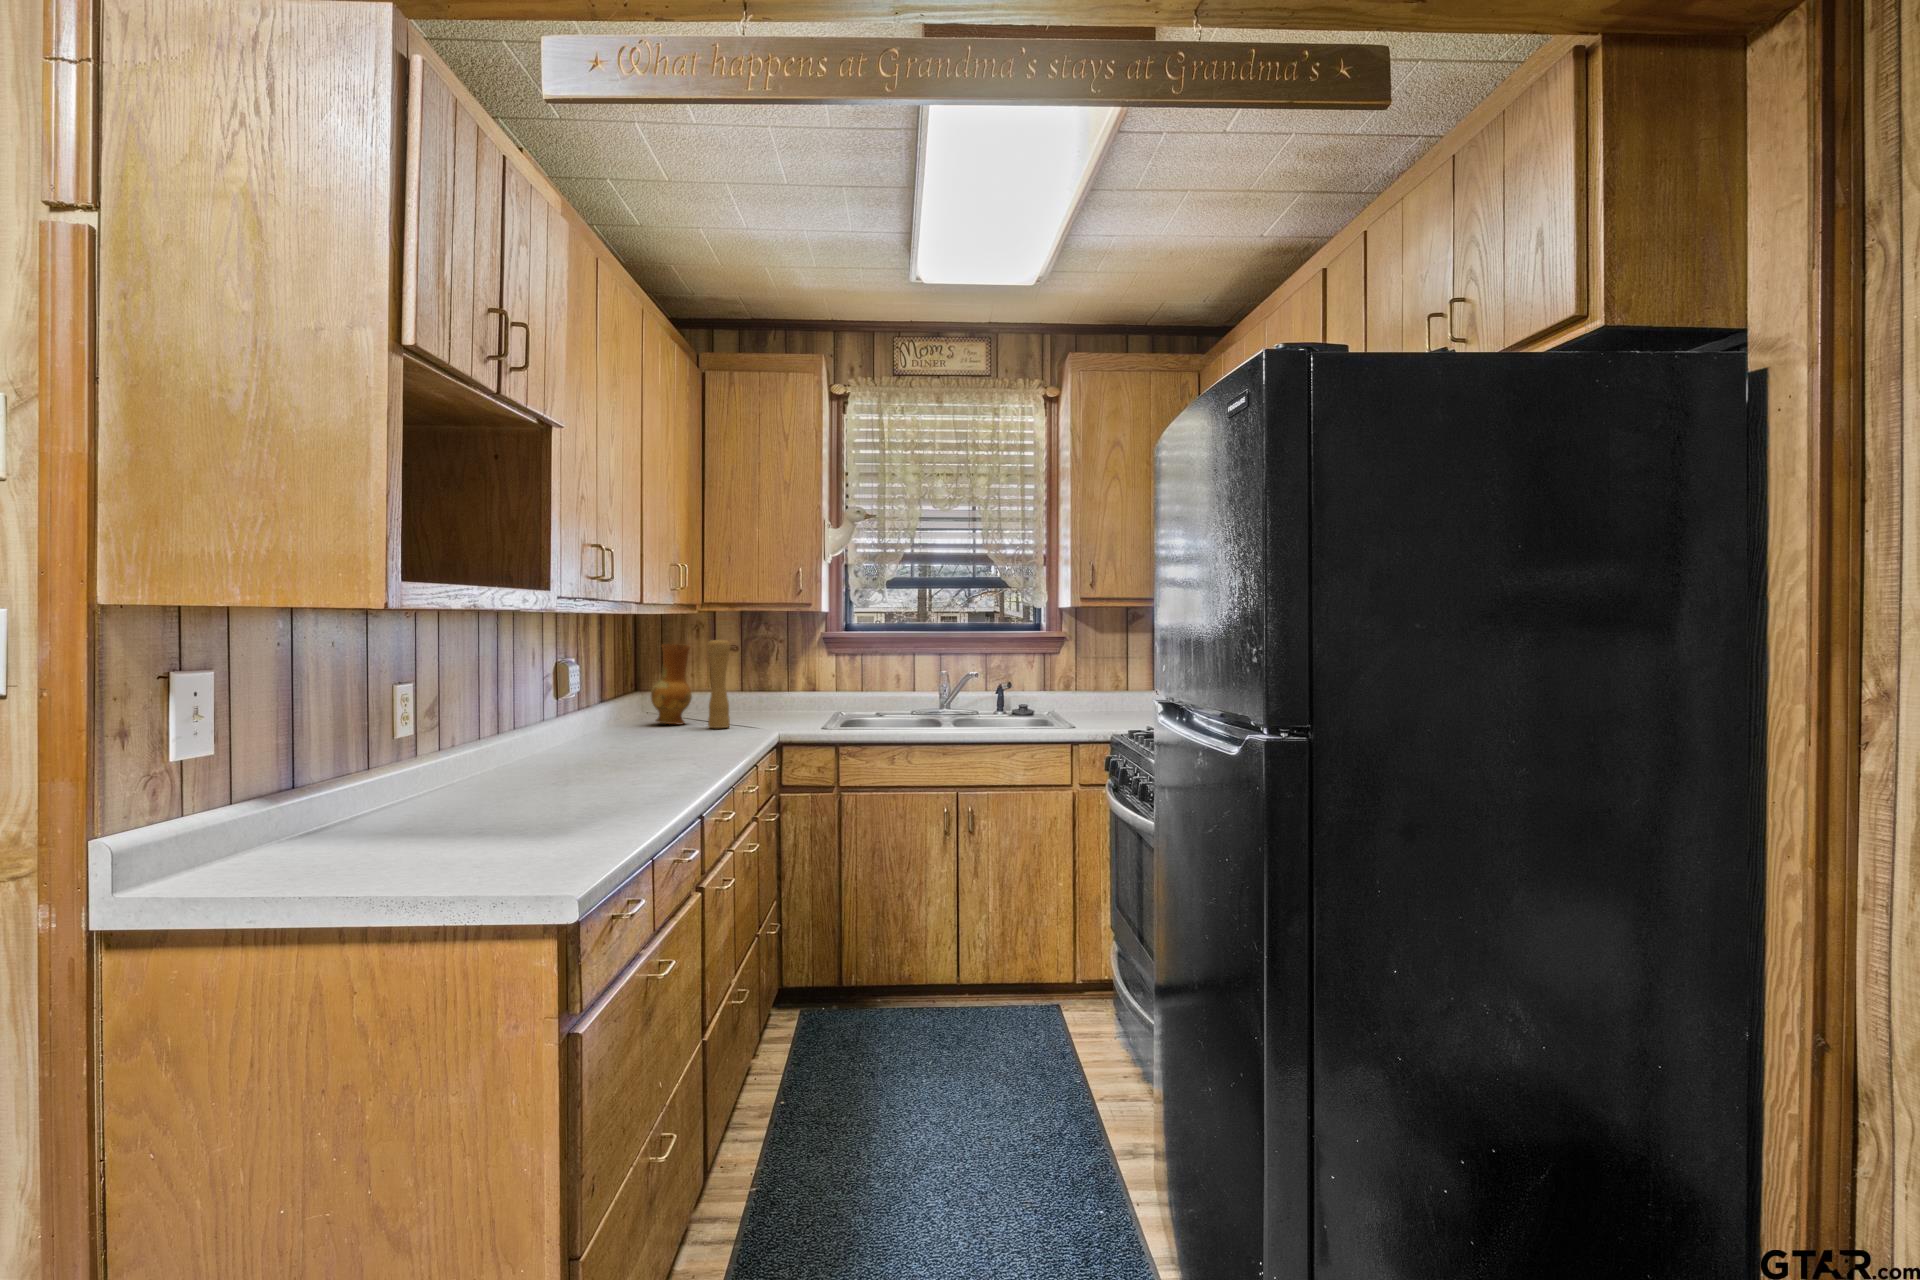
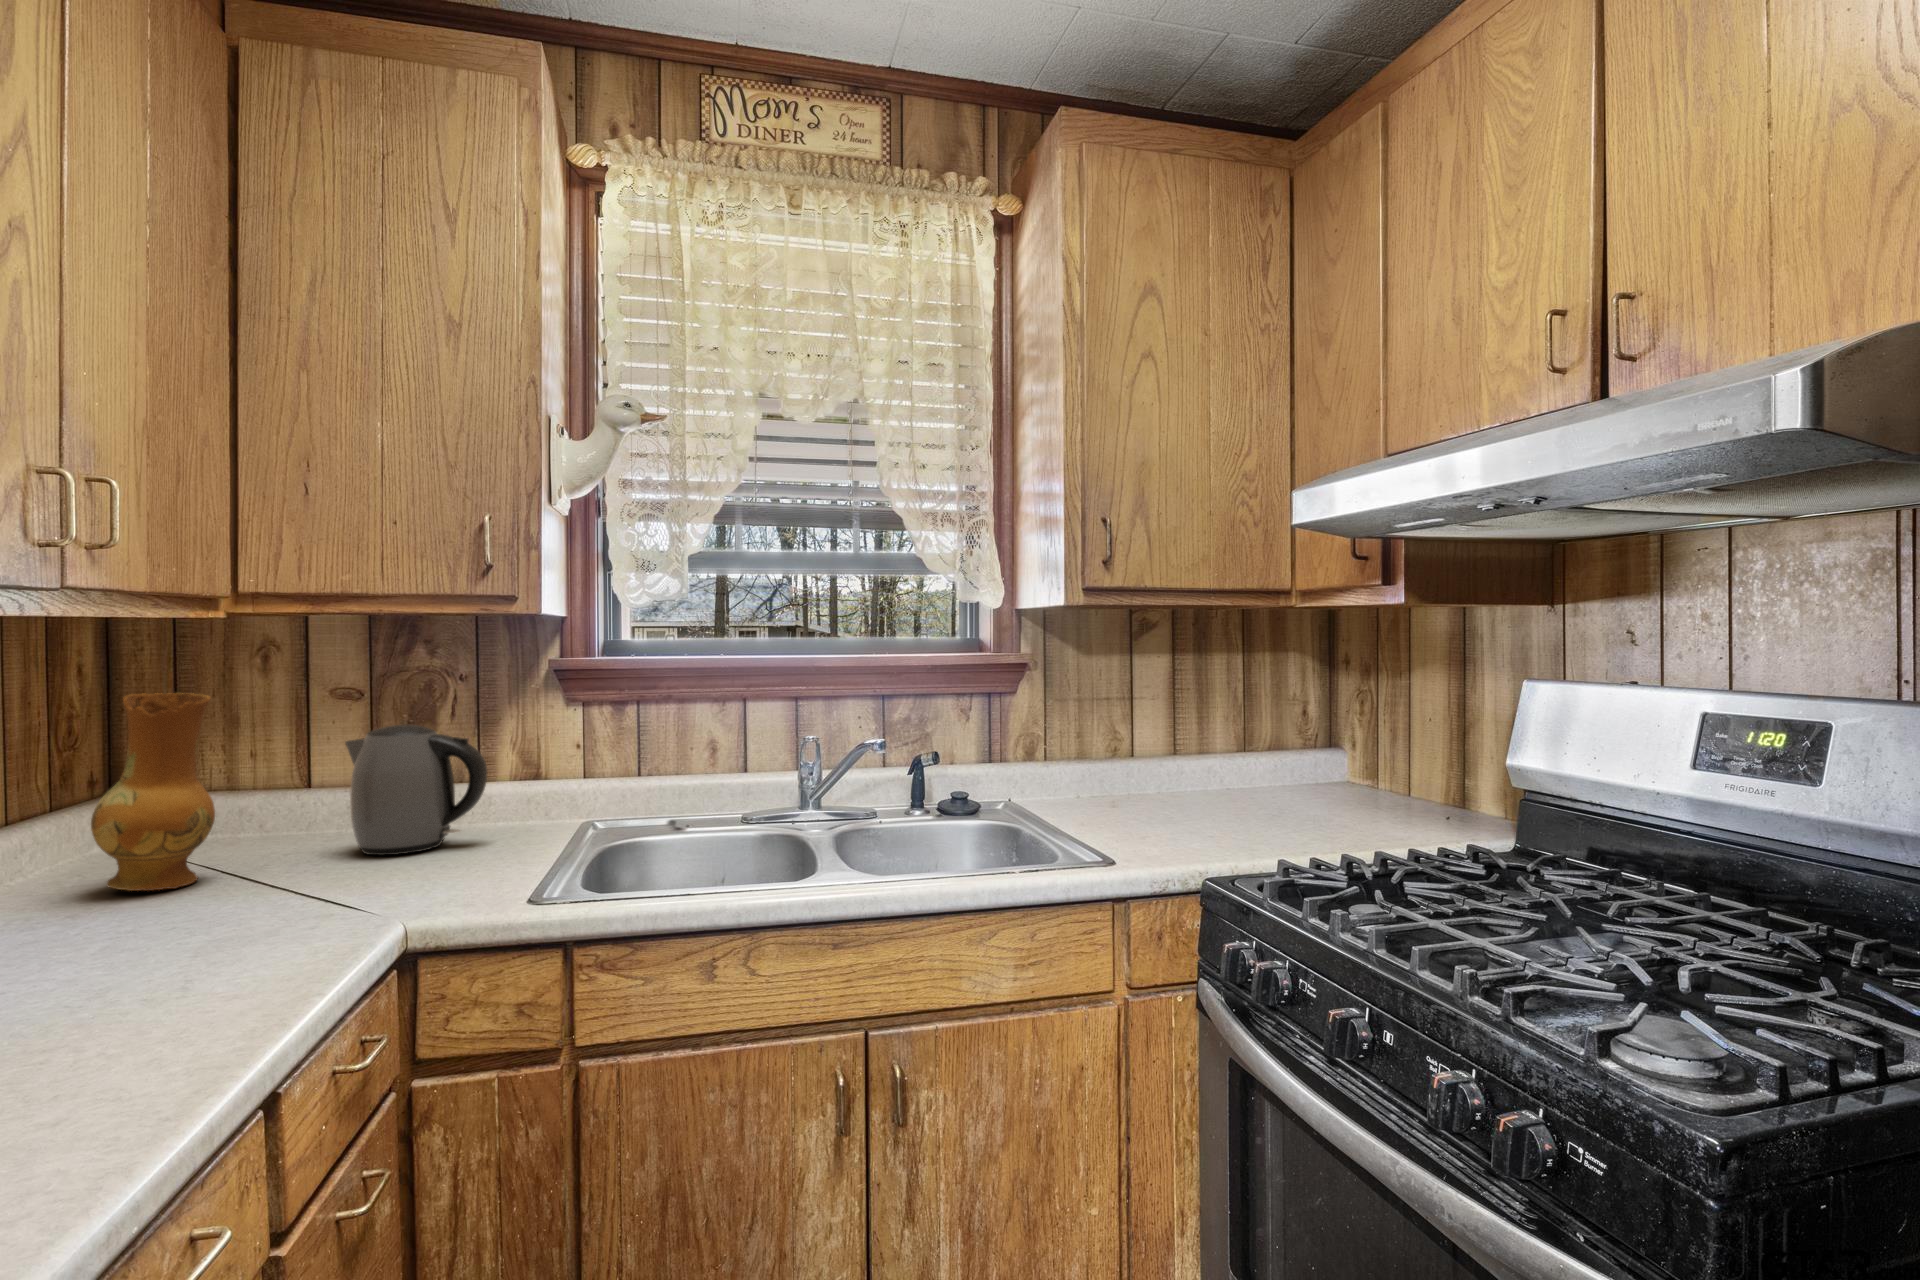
pepper mill: present [707,639,731,728] -> none [230,681,299,906]
kettle: none [734,662,794,720] -> present [345,725,487,855]

